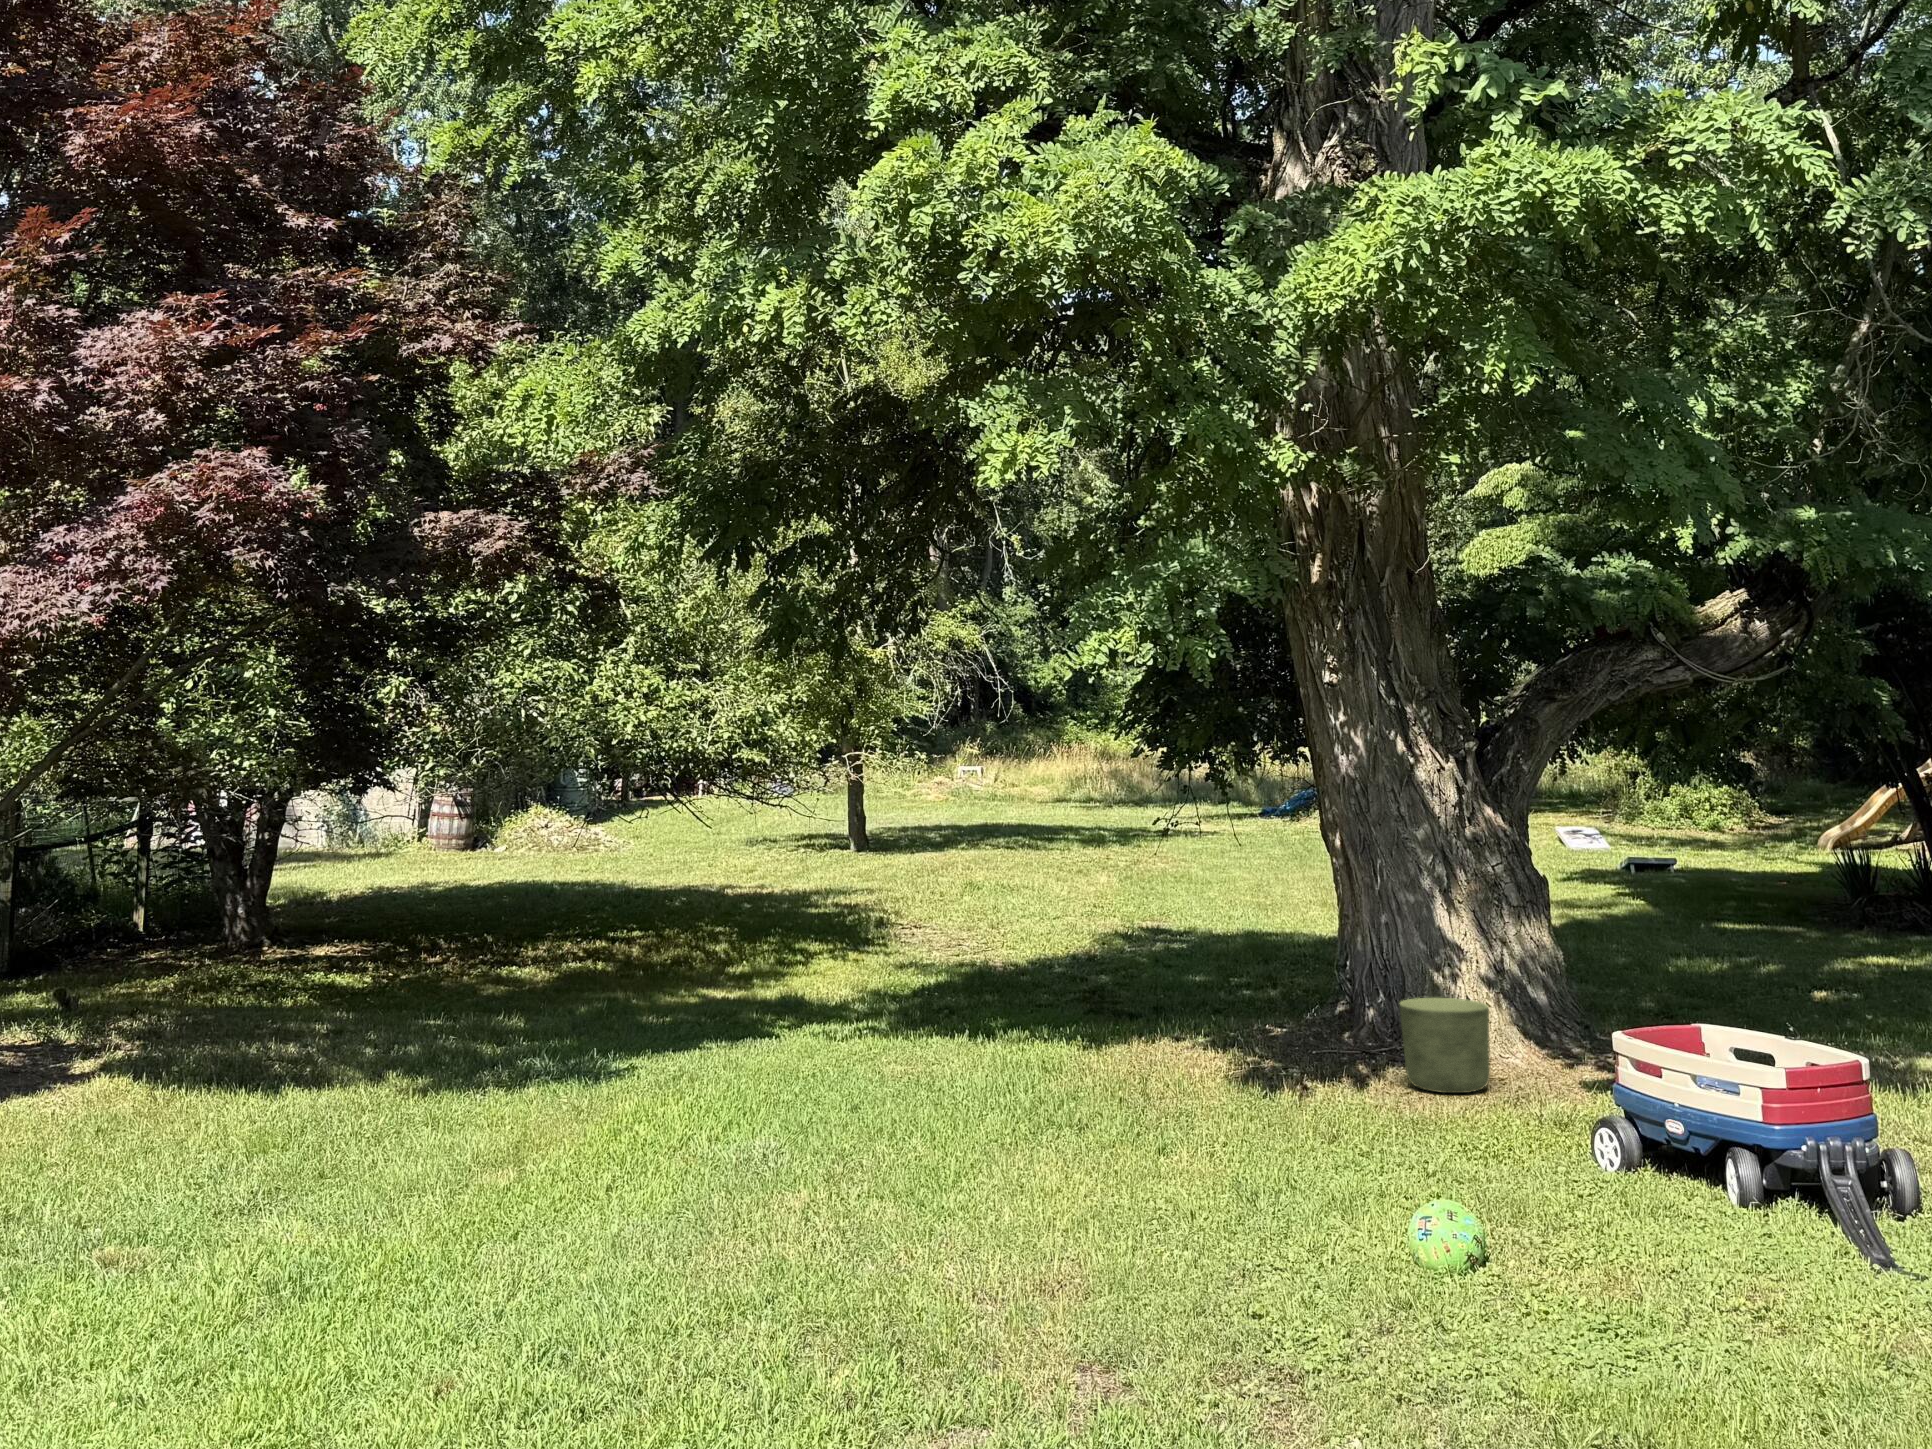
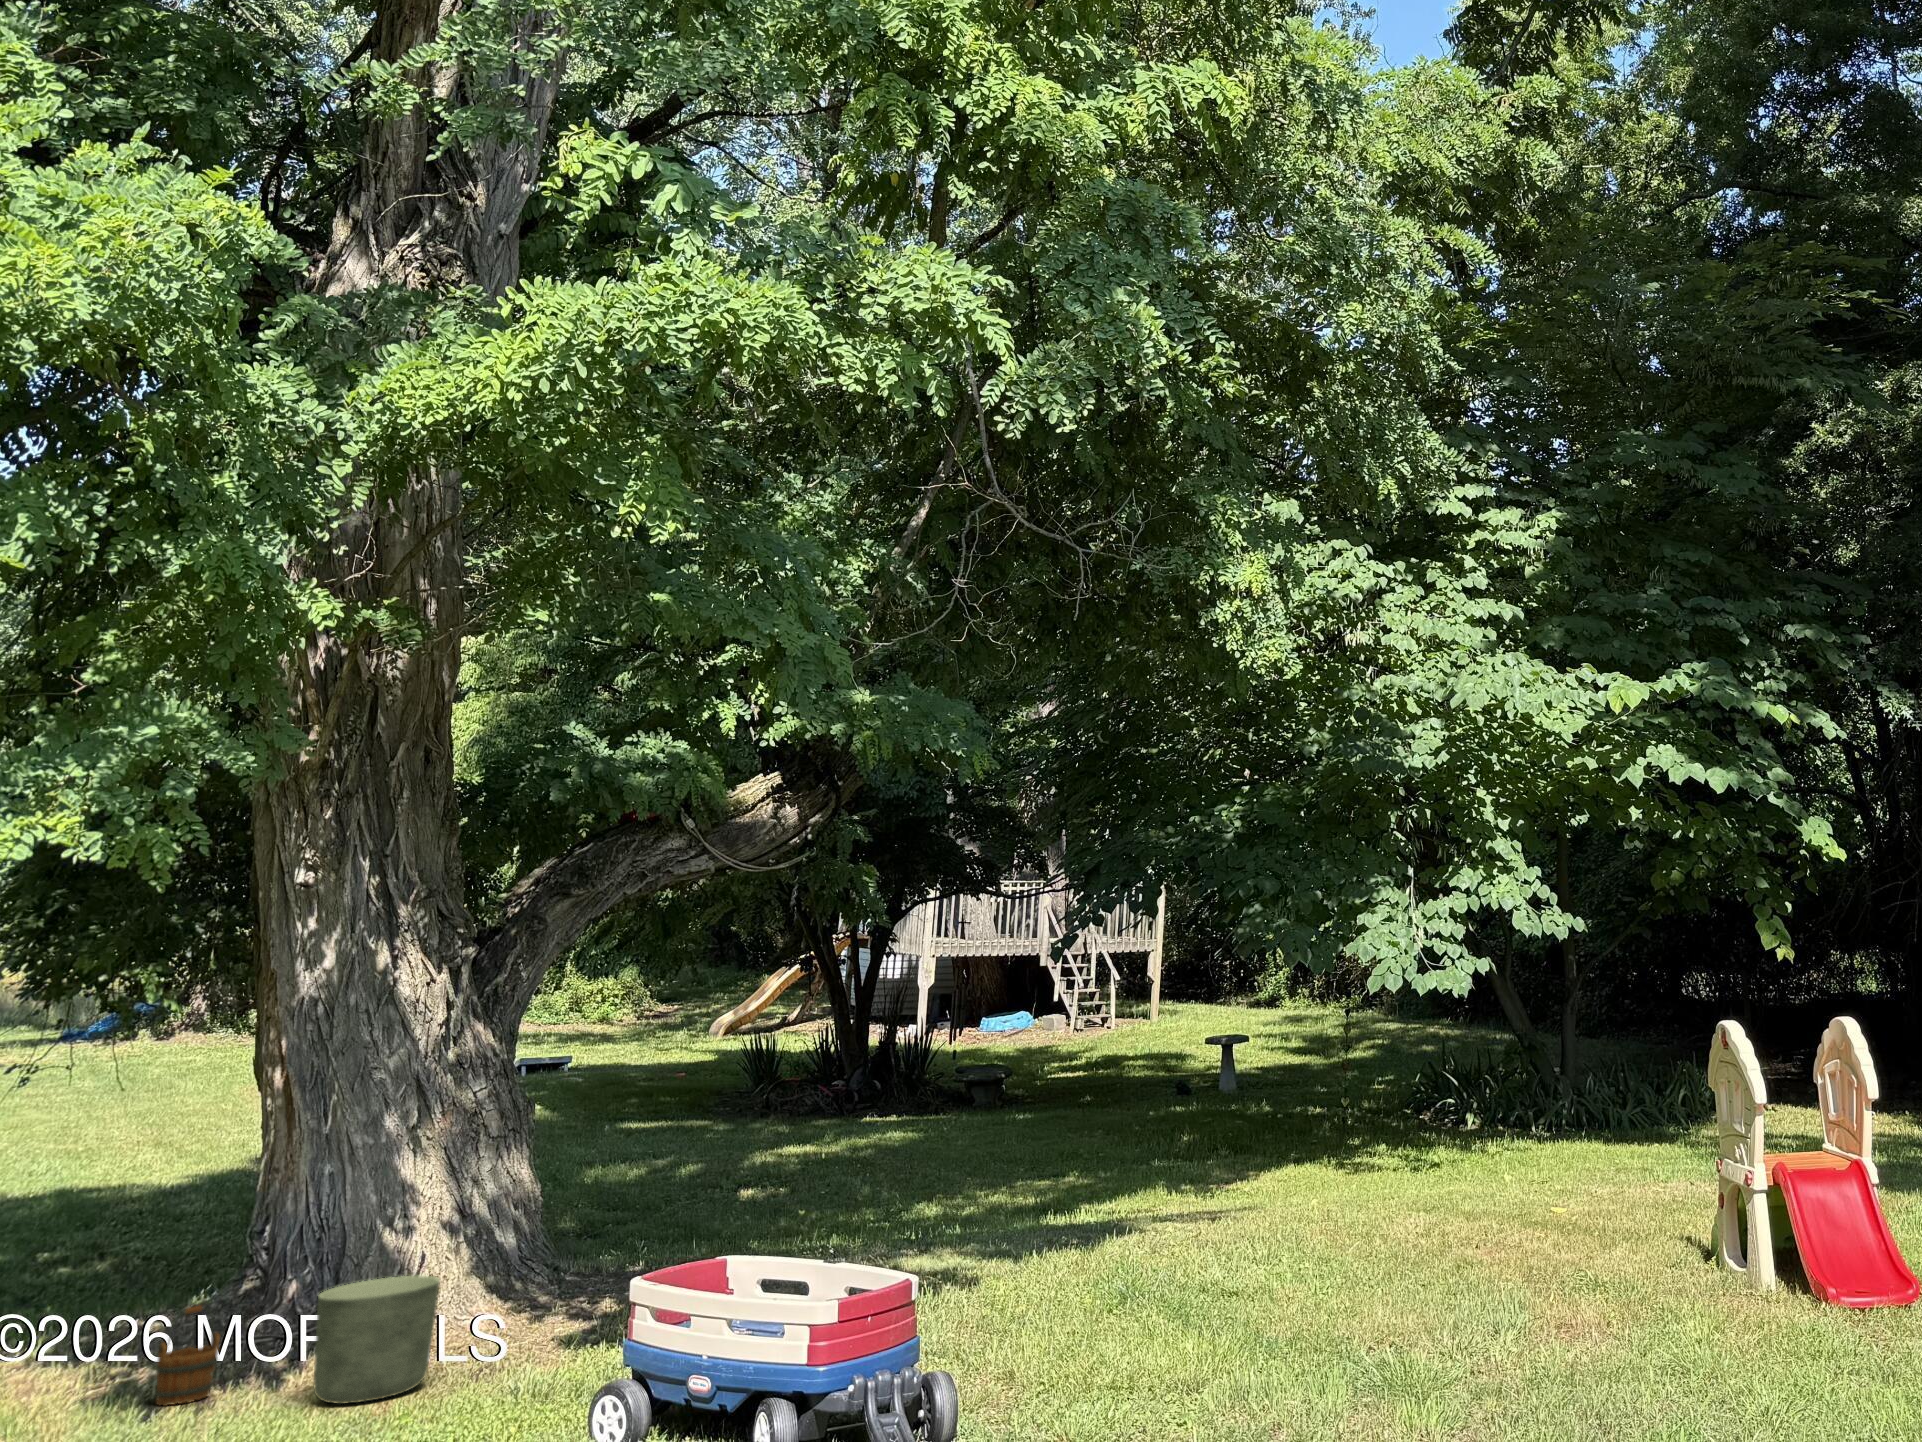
wooden bucket: none [1303,995,1346,1067] -> present [156,1305,221,1406]

